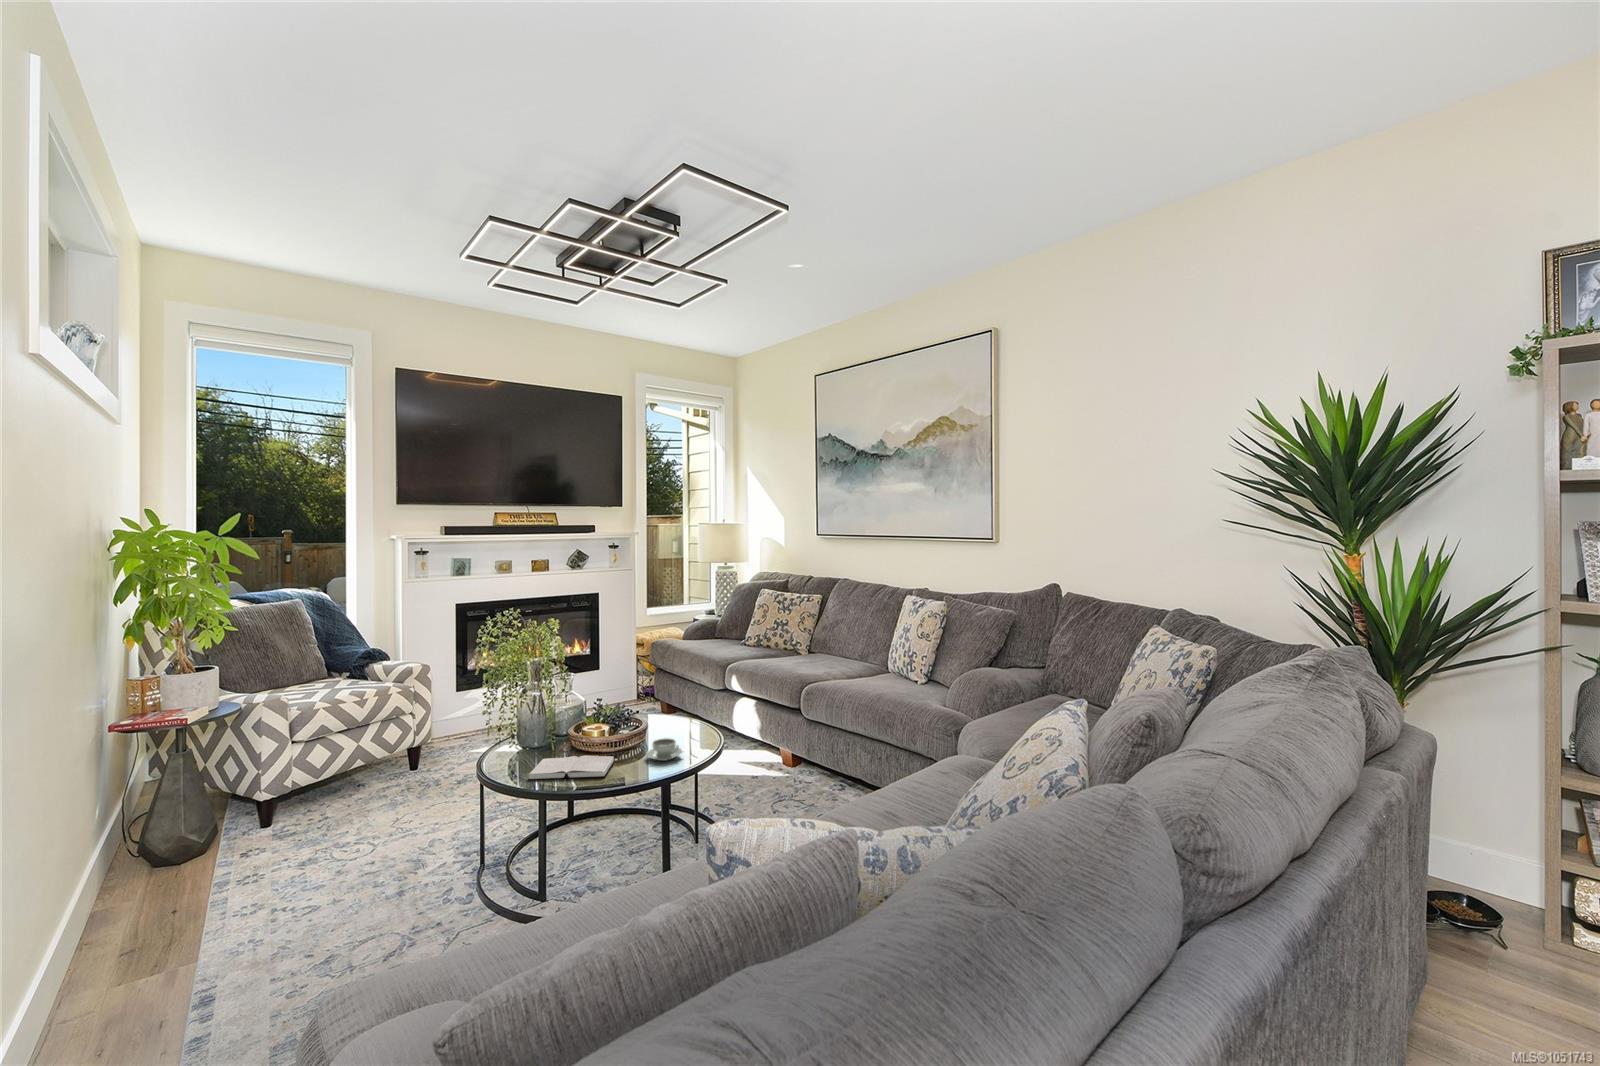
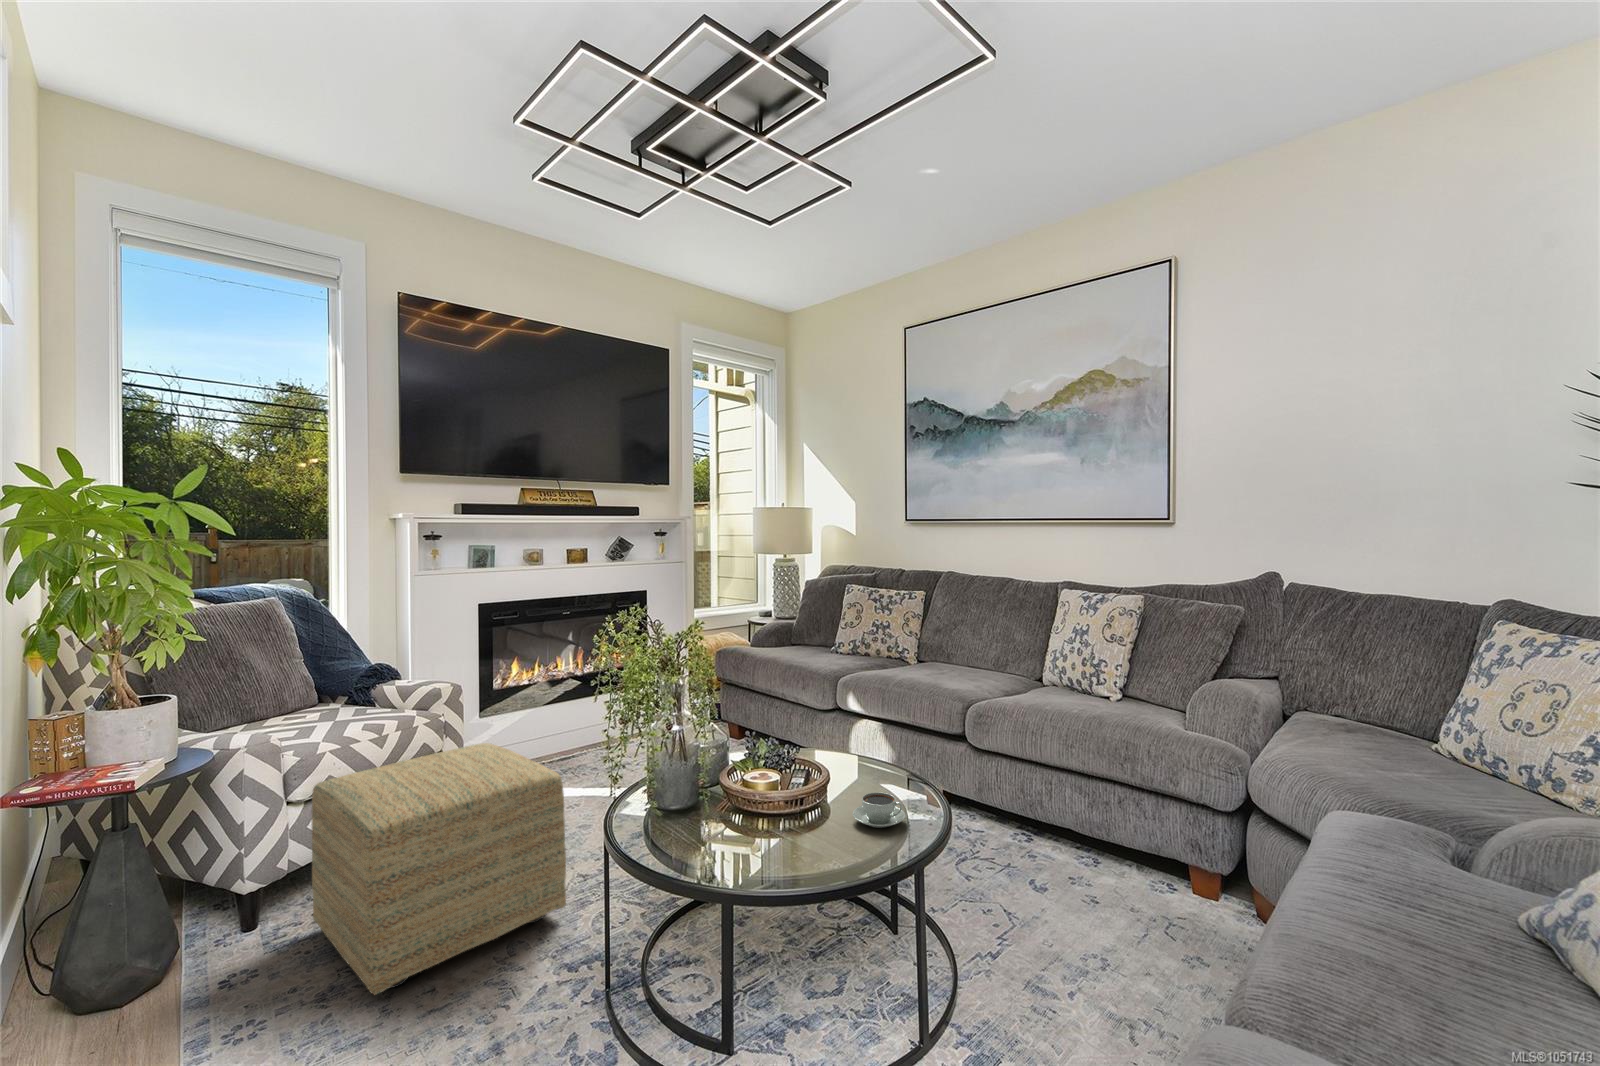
ottoman: none [306,706,478,862] -> present [312,743,566,995]
hardback book: present [528,755,615,780] -> none [709,824,825,871]

